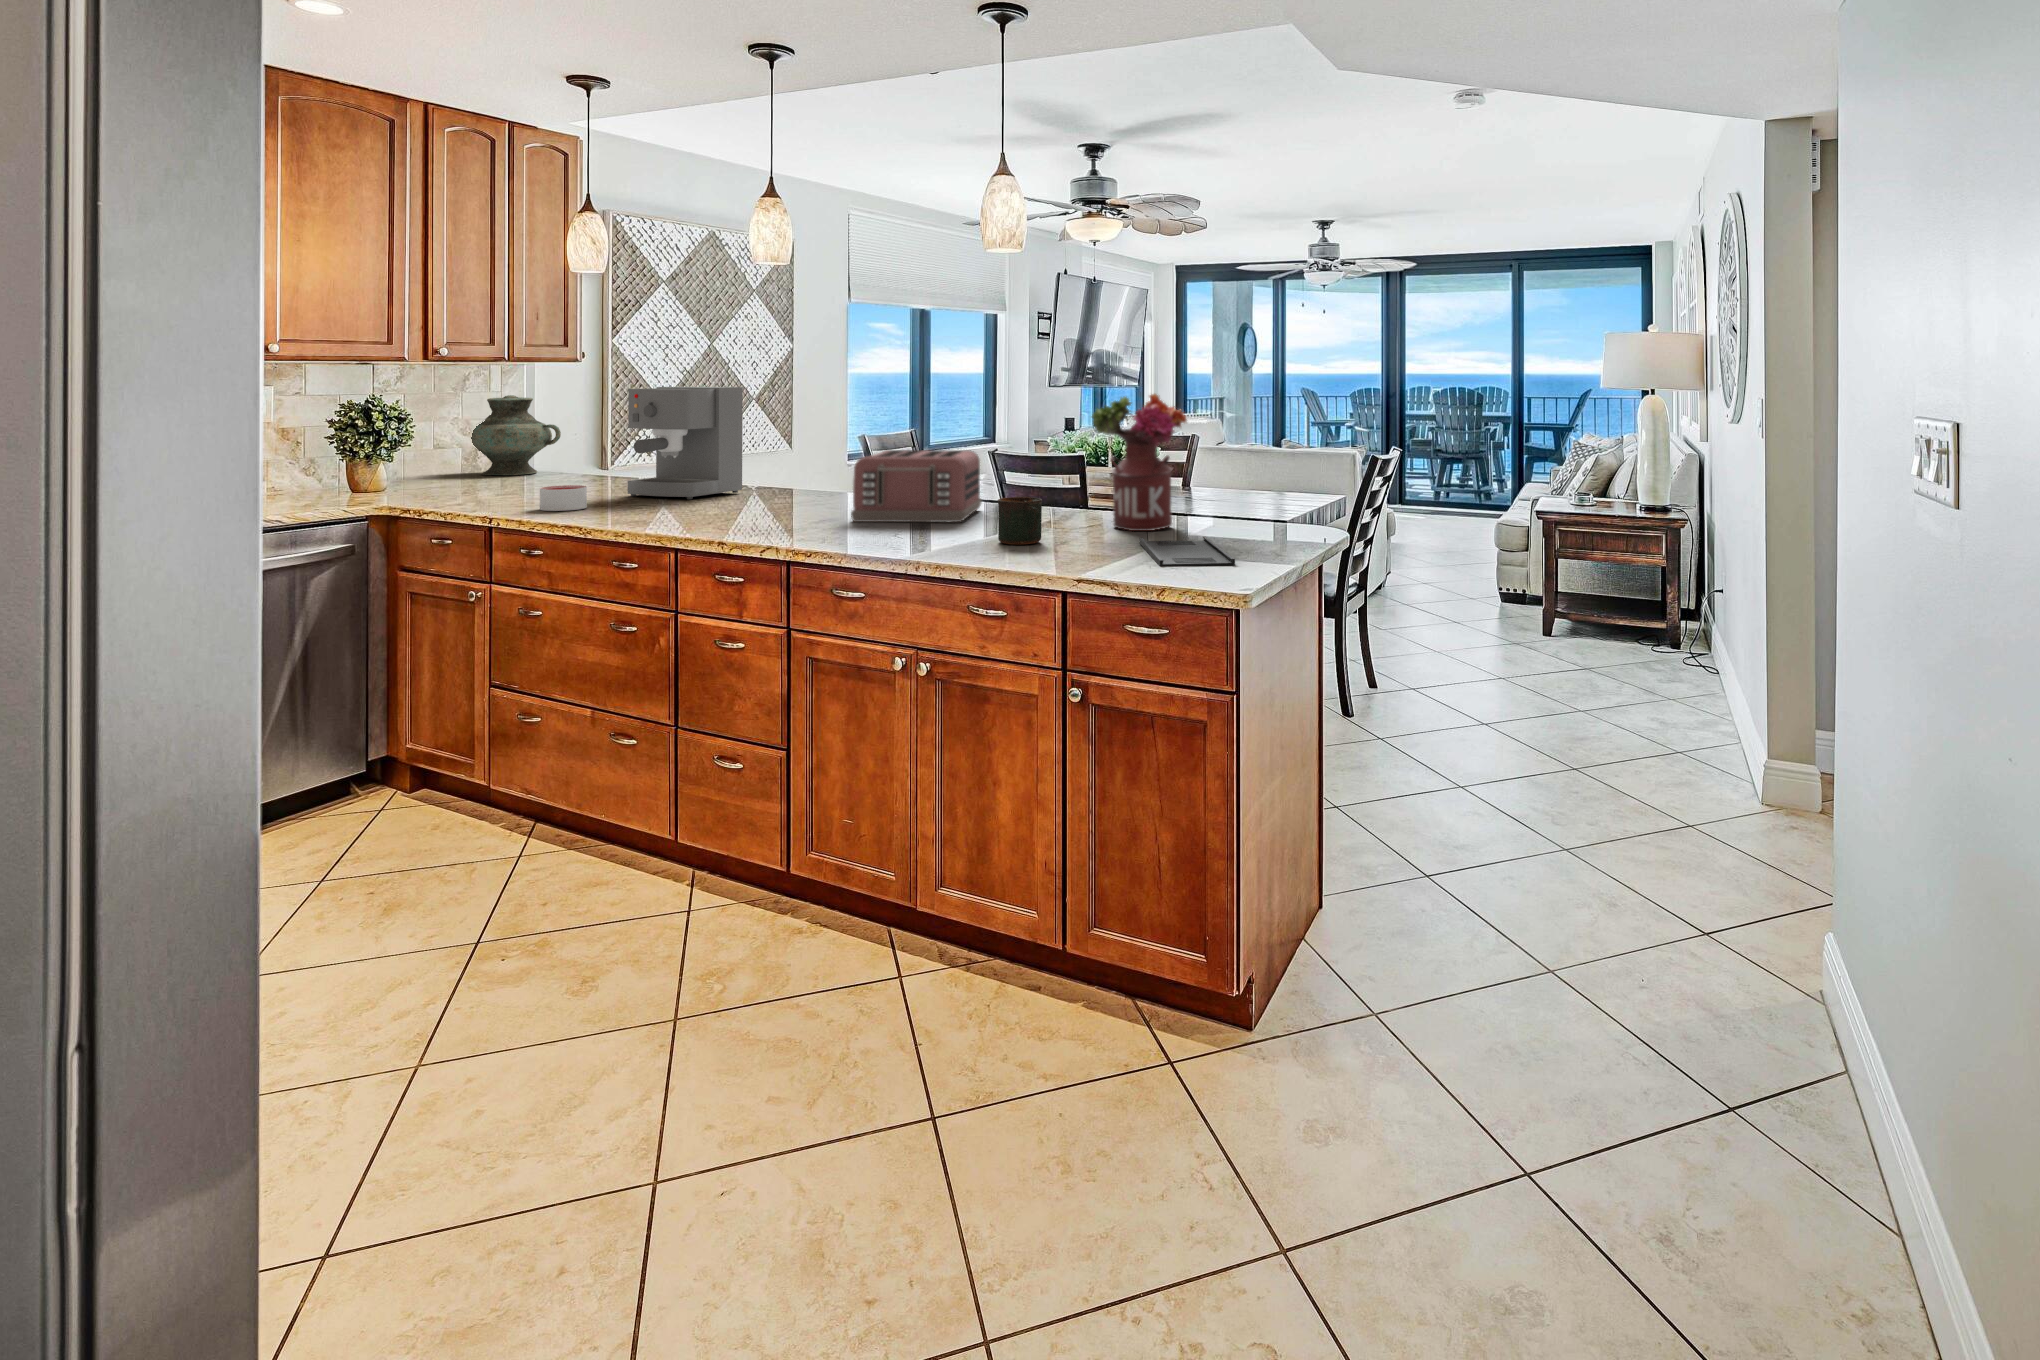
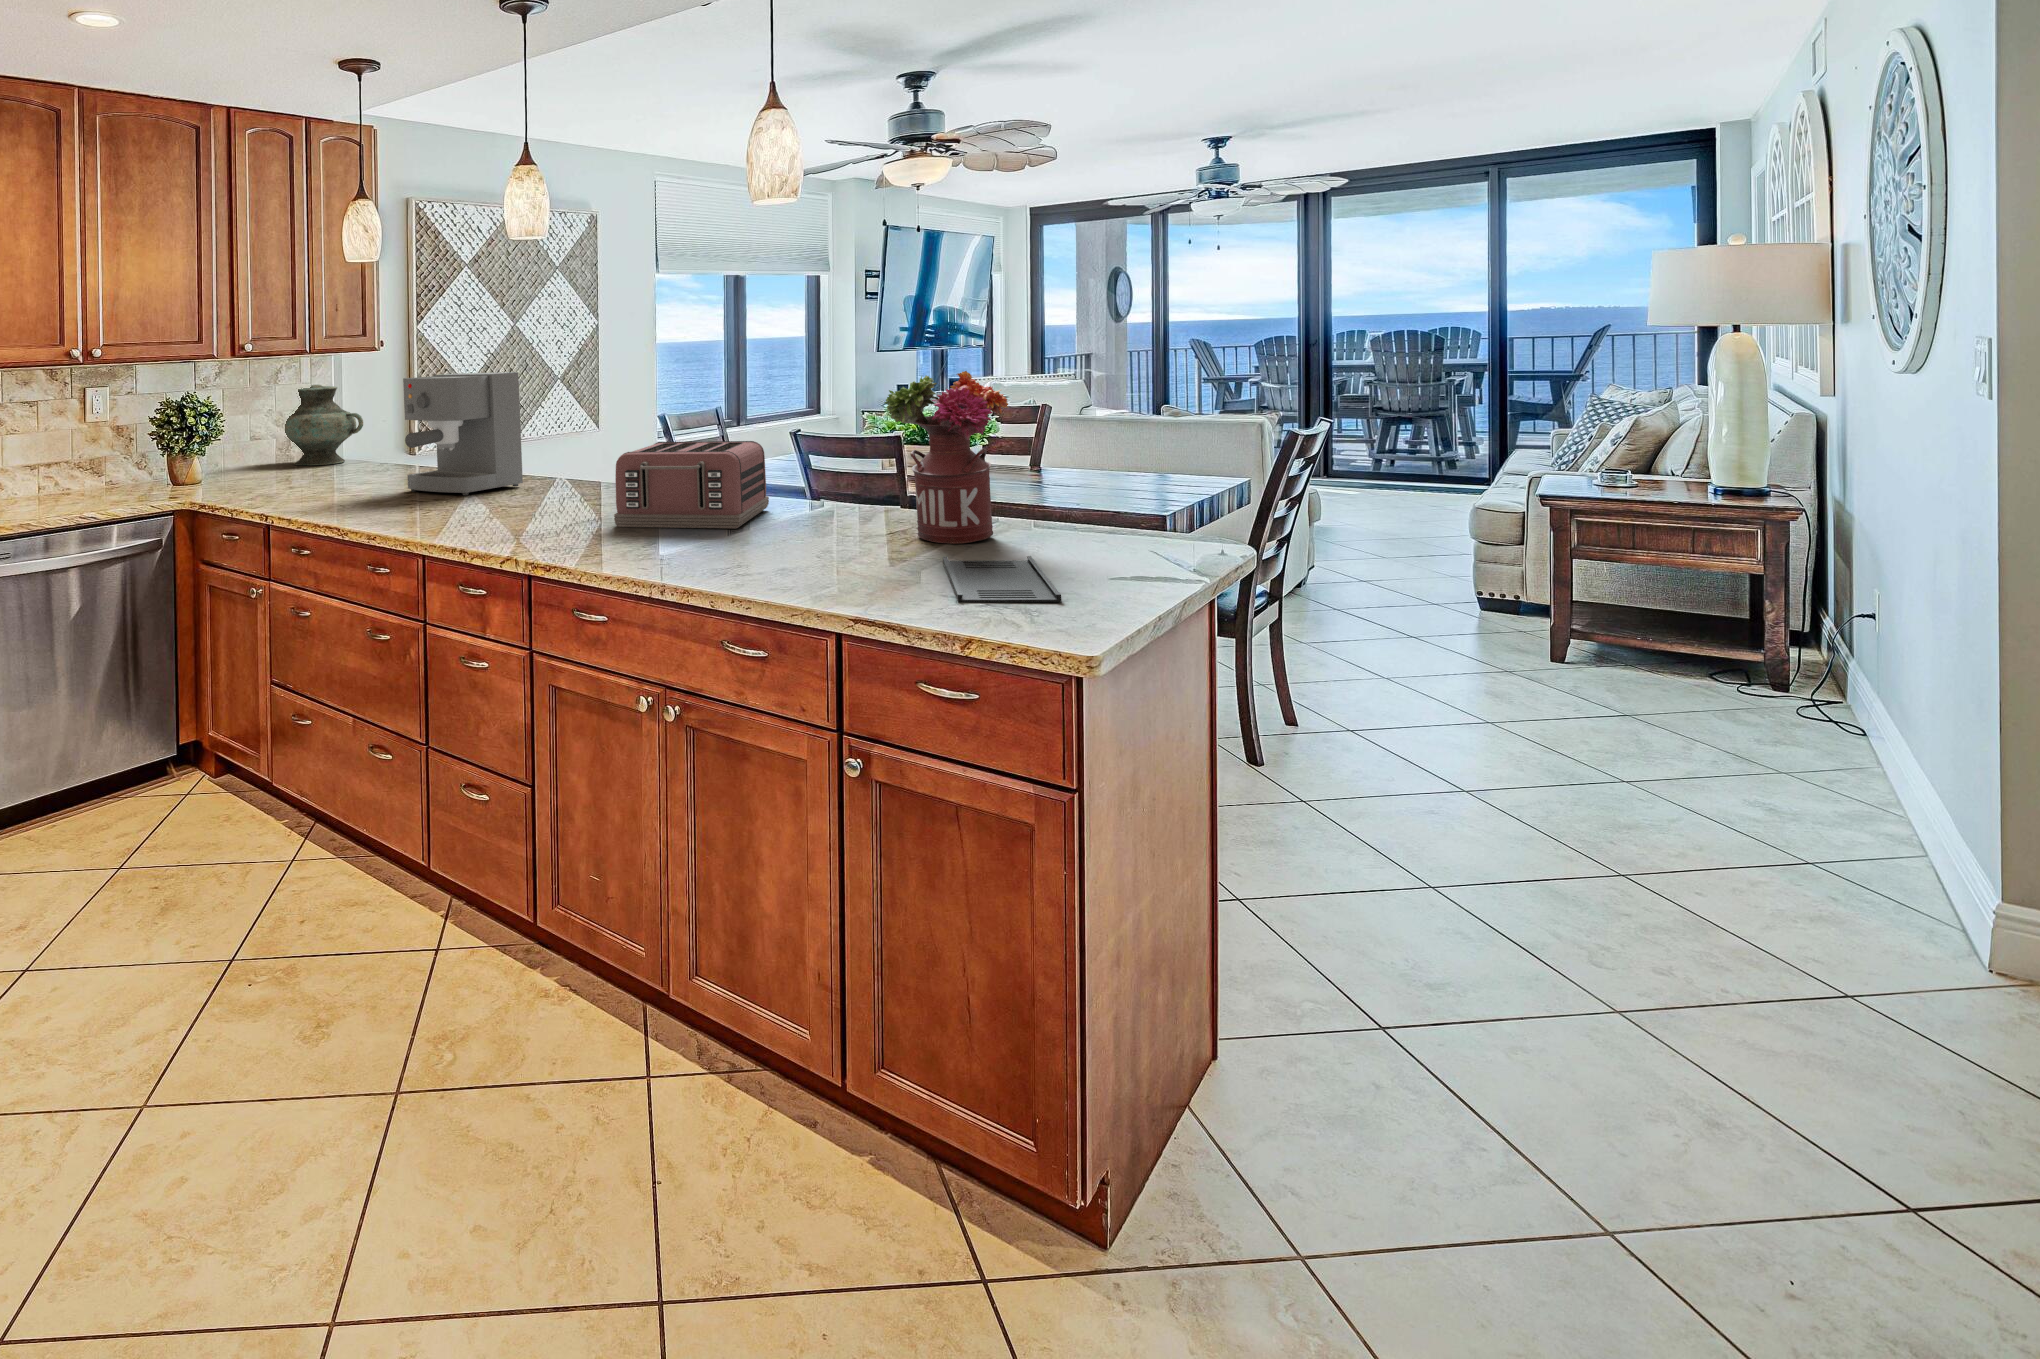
candle: present [540,485,587,511] -> none [312,483,358,511]
mug: present [998,497,1042,545] -> none [764,504,819,564]

